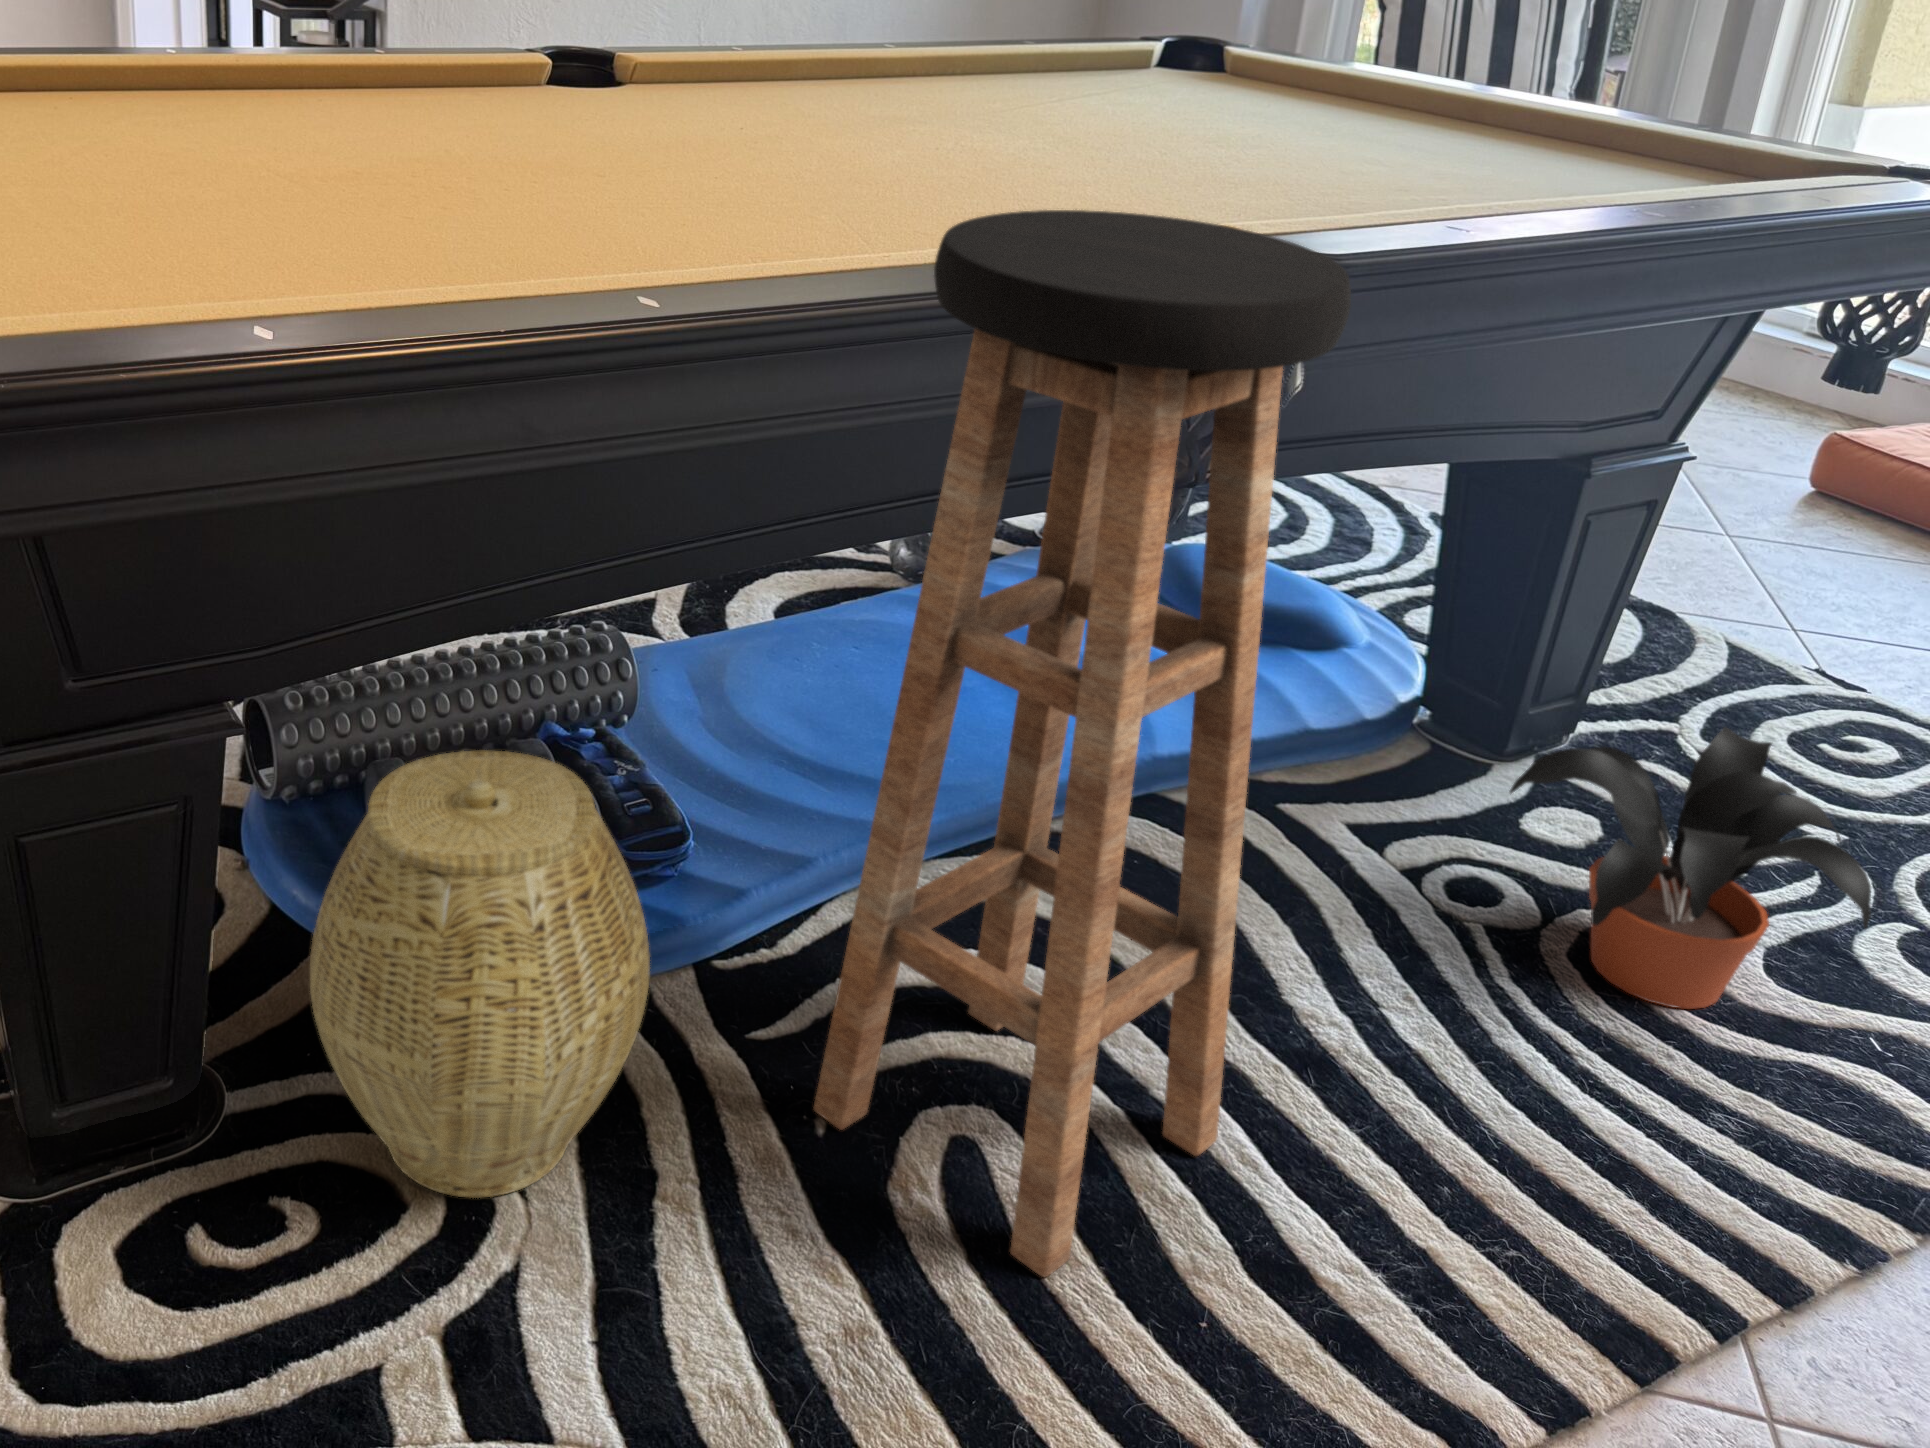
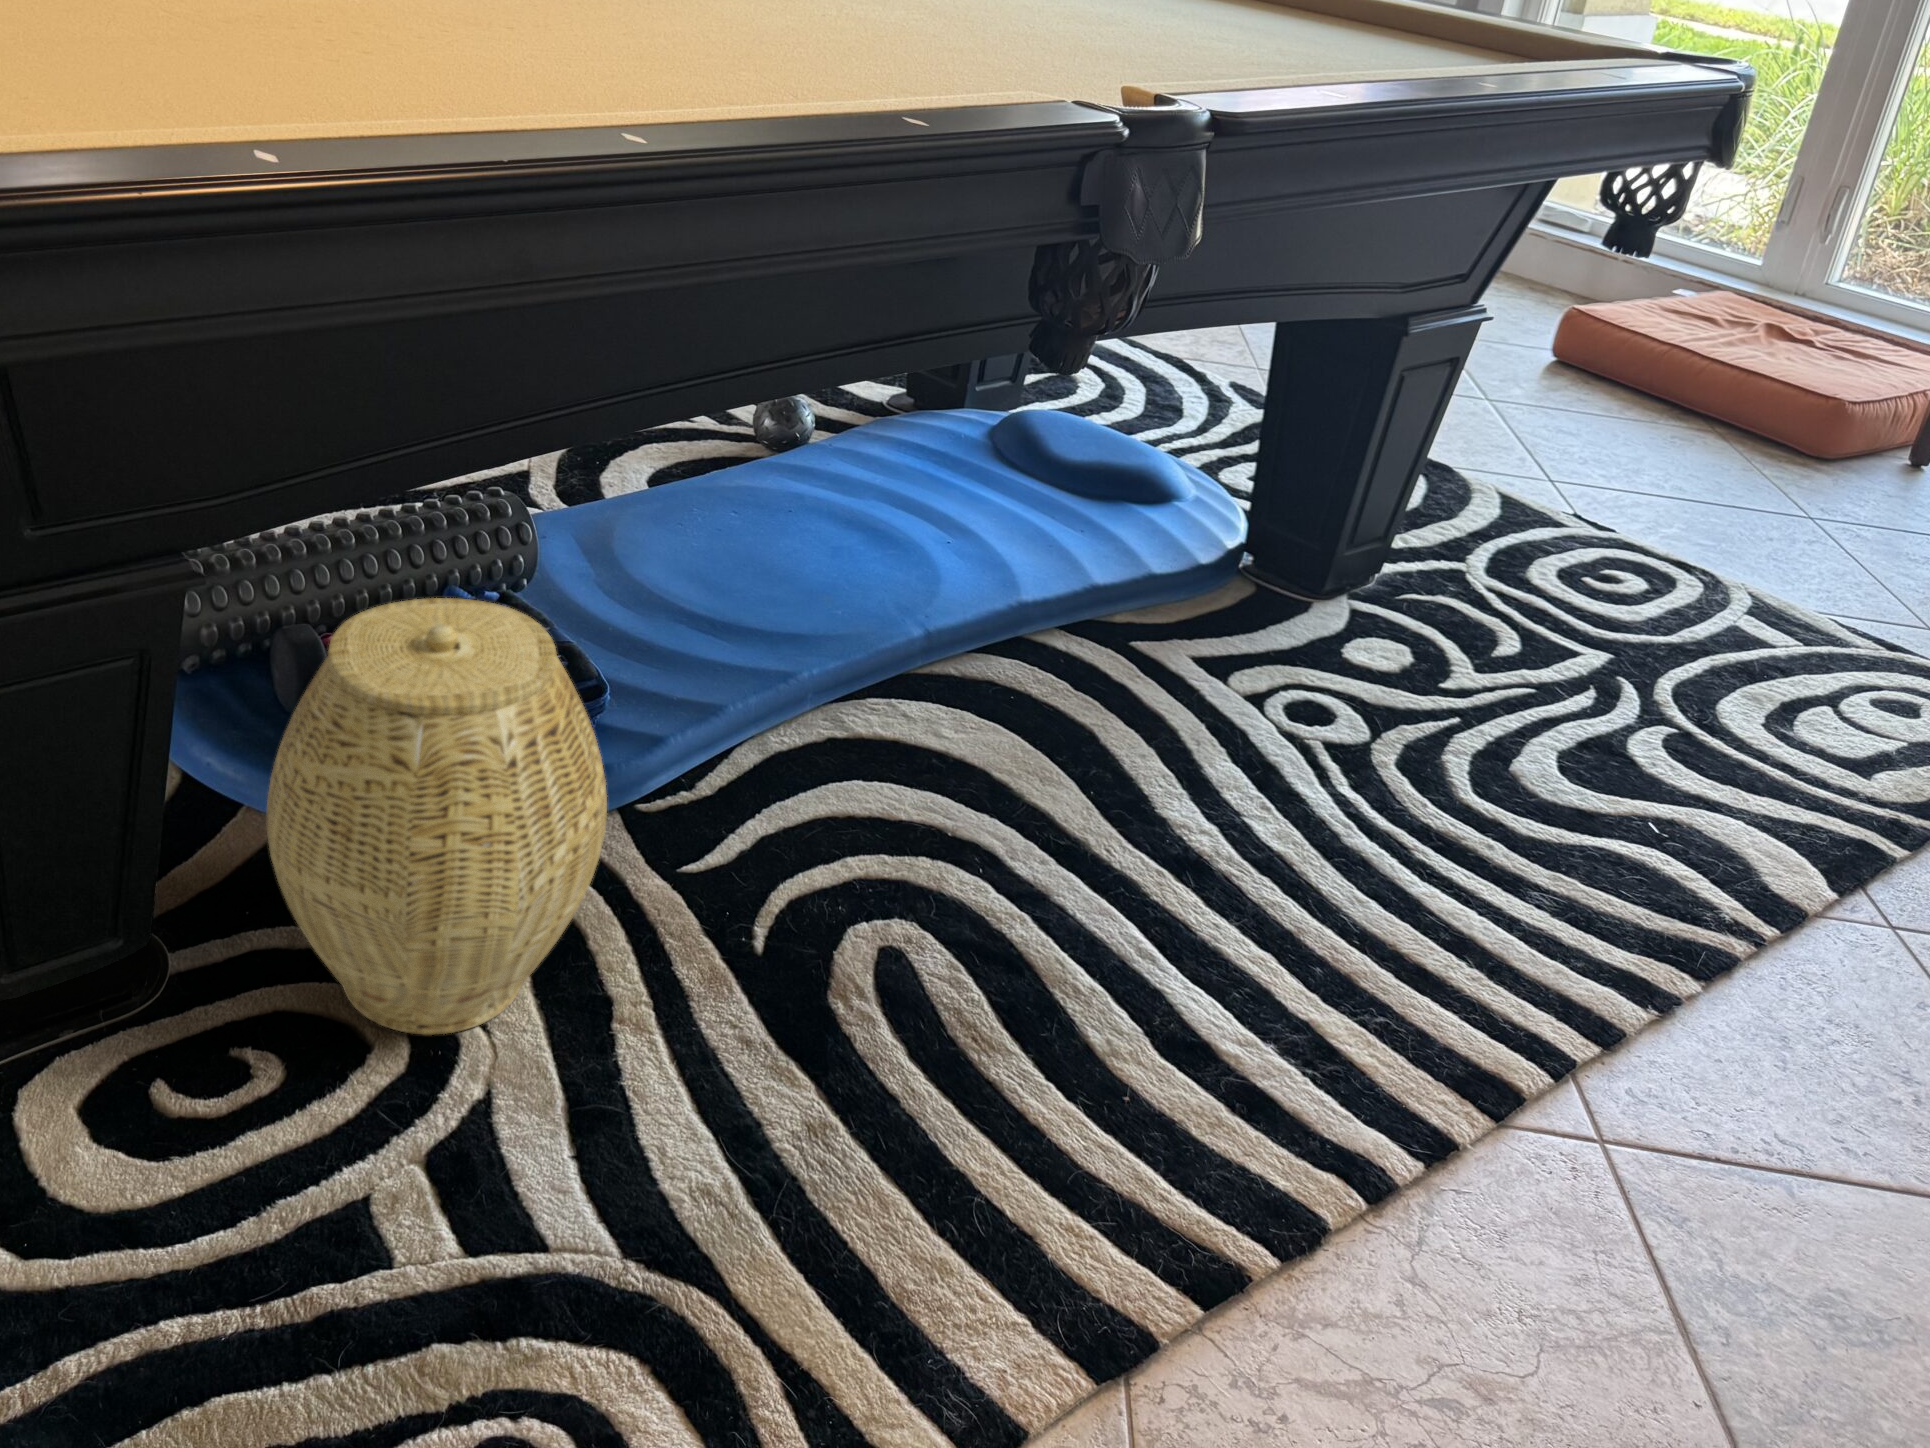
bar stool: present [814,210,1351,1277] -> none [753,64,1277,1068]
potted plant: present [1510,727,1871,1009] -> none [1350,557,1653,804]

